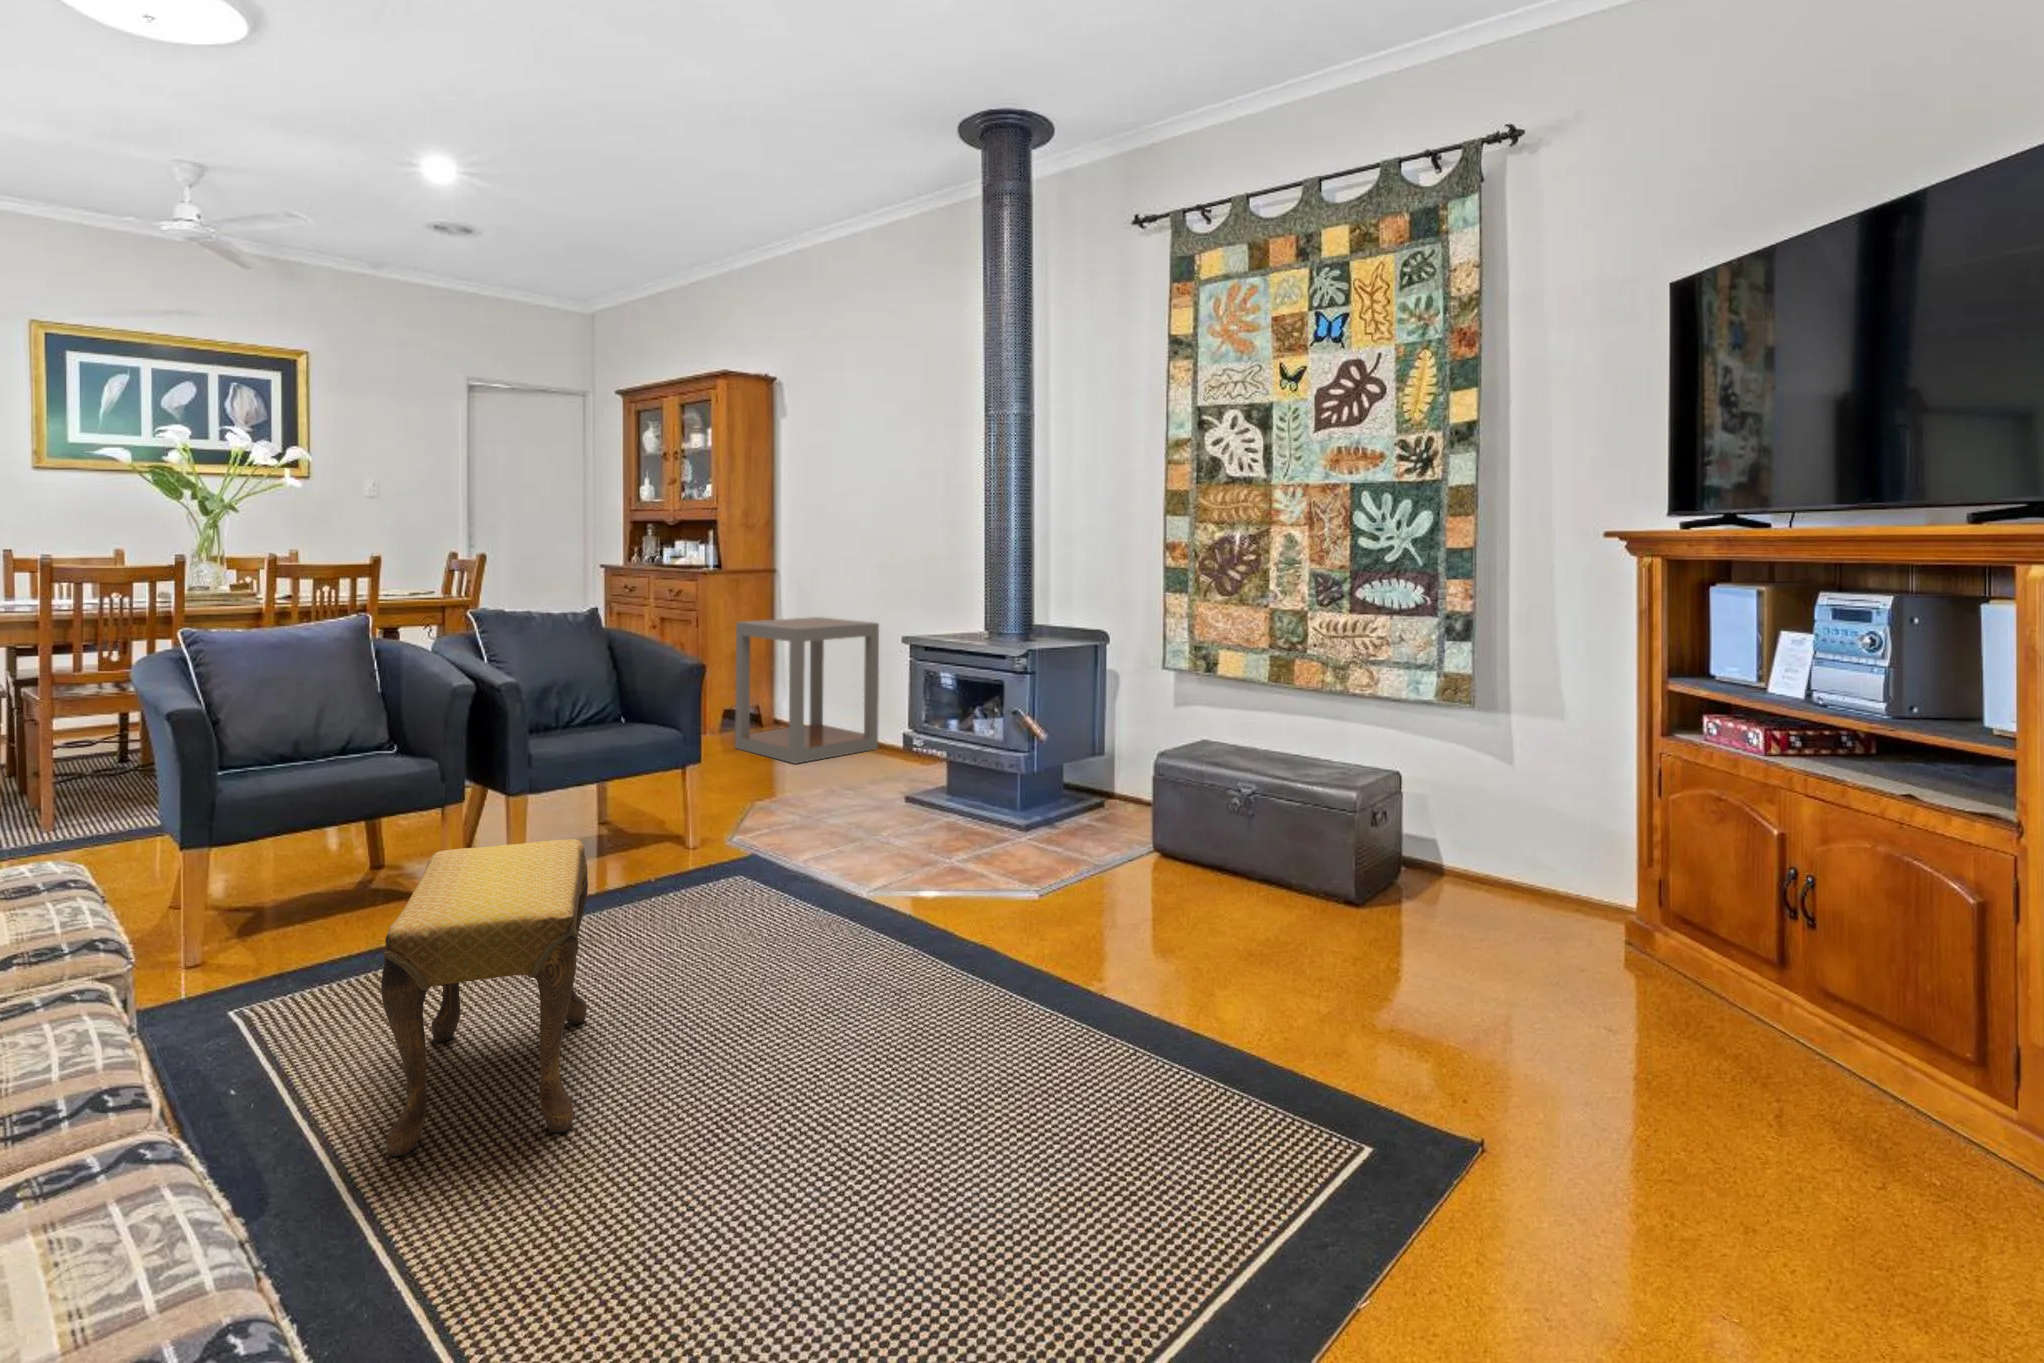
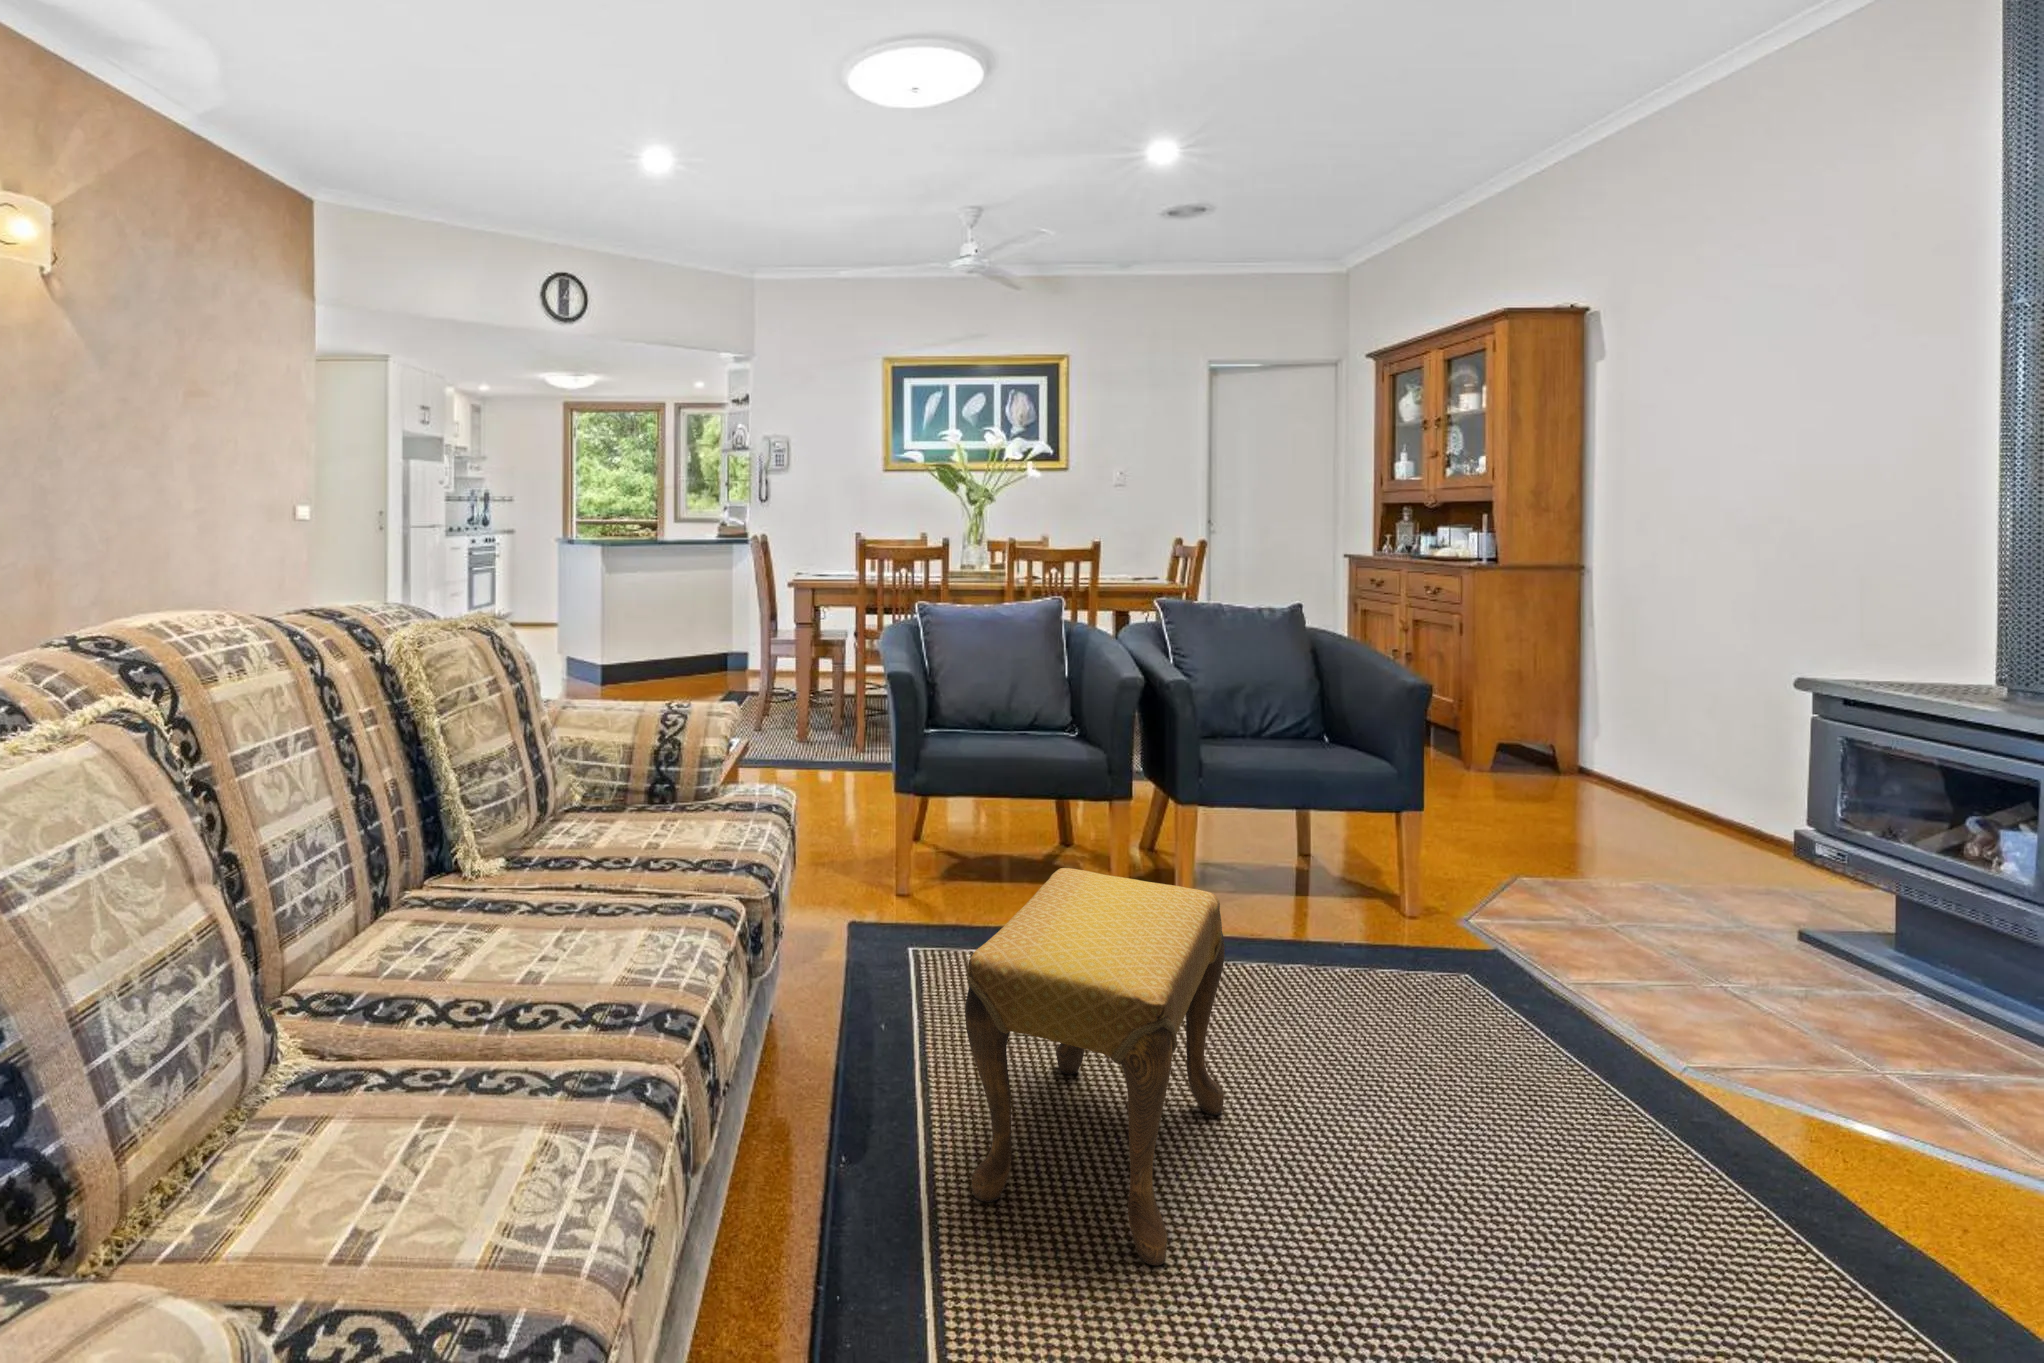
side table: present [735,617,879,764] -> none [1510,630,1756,830]

